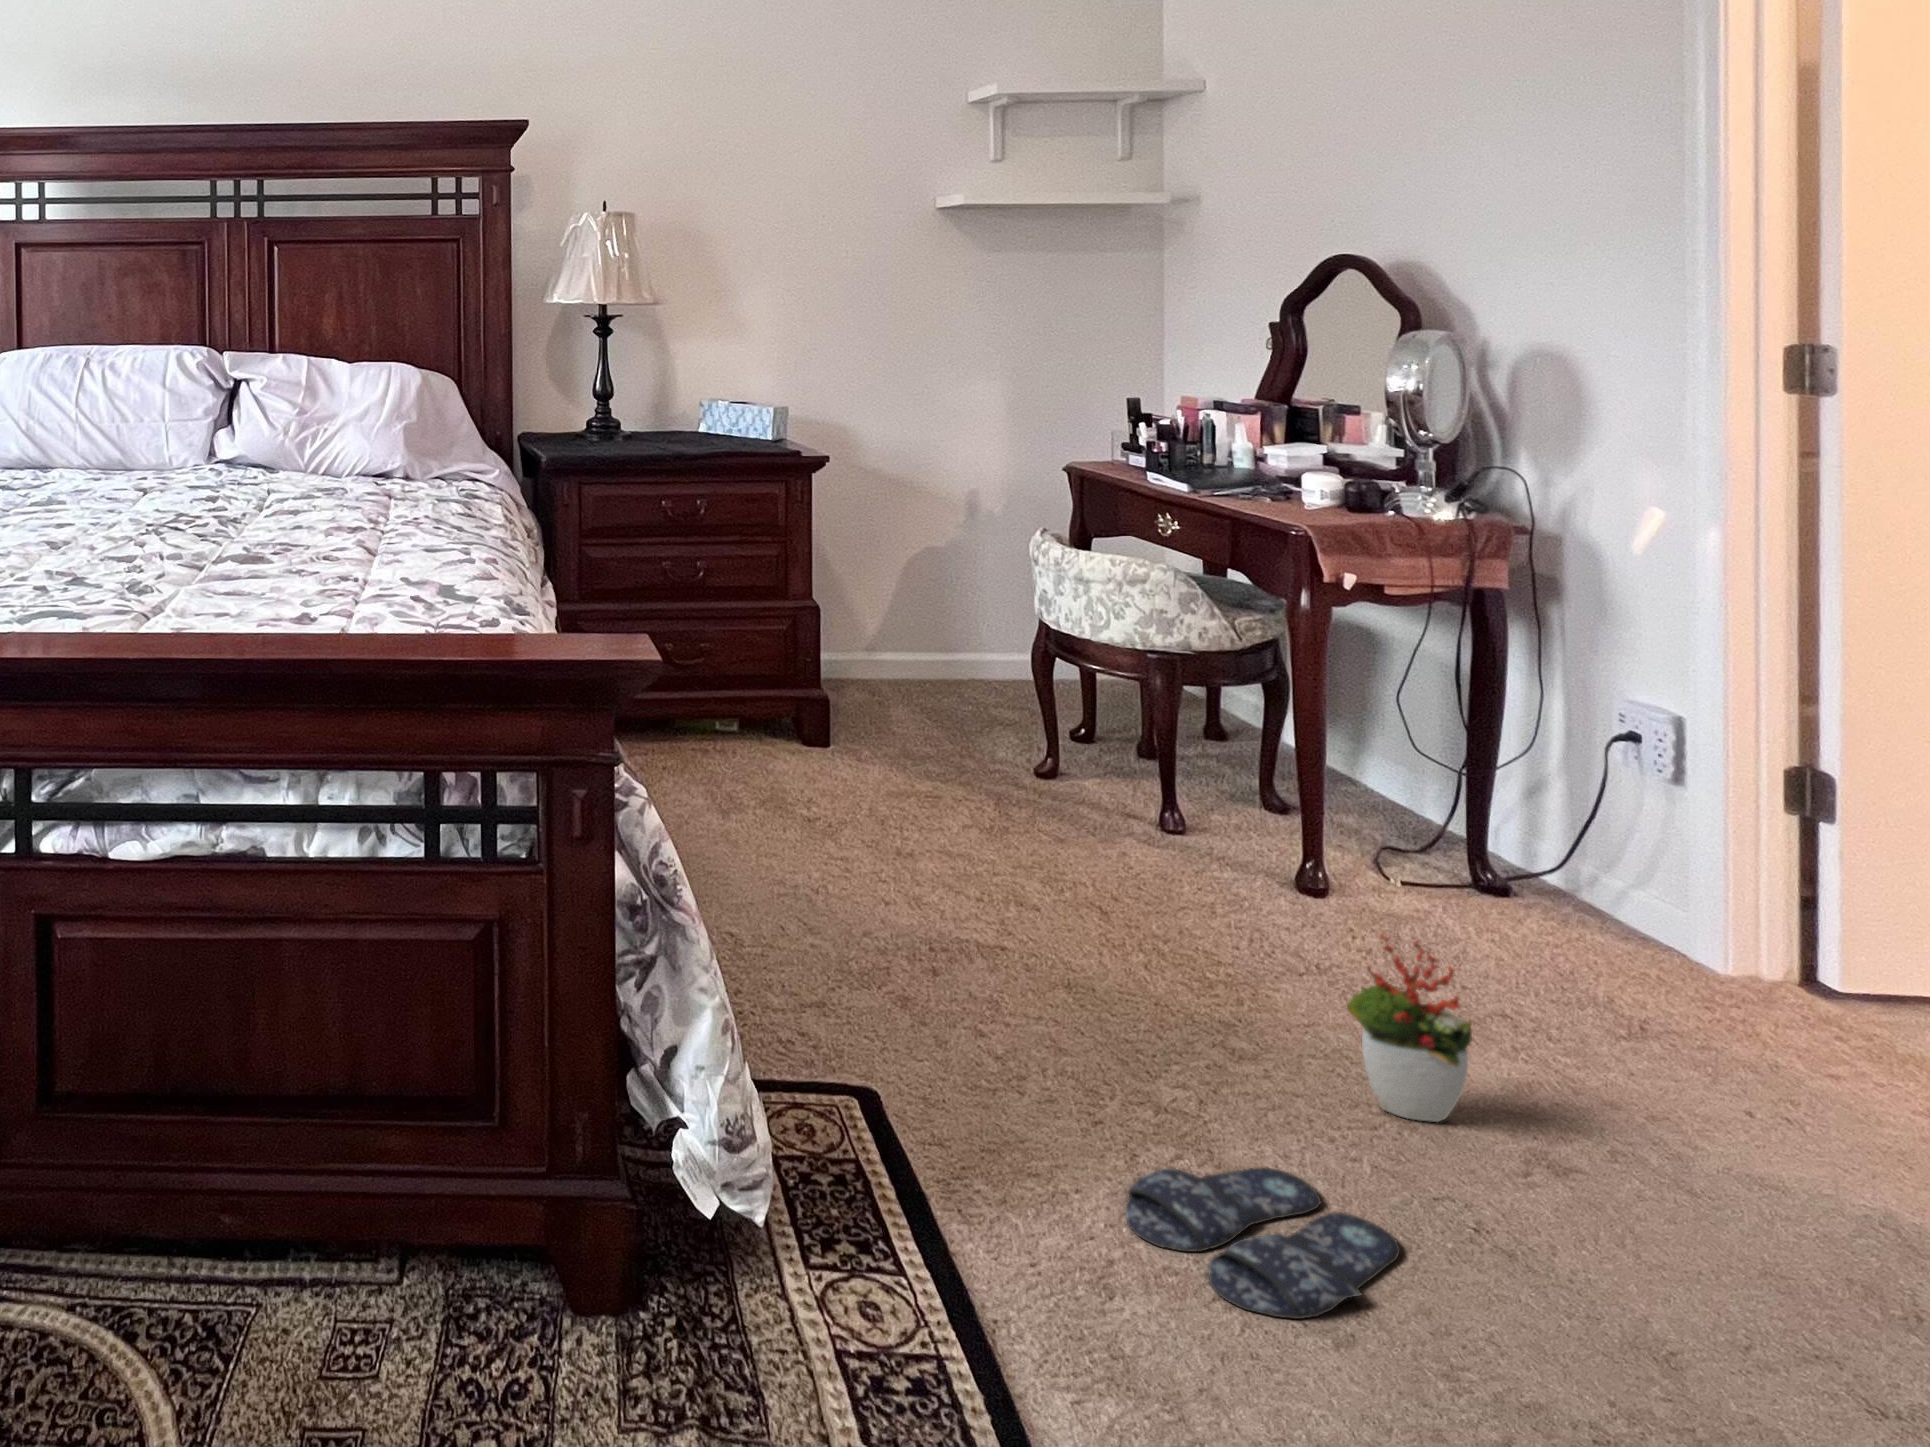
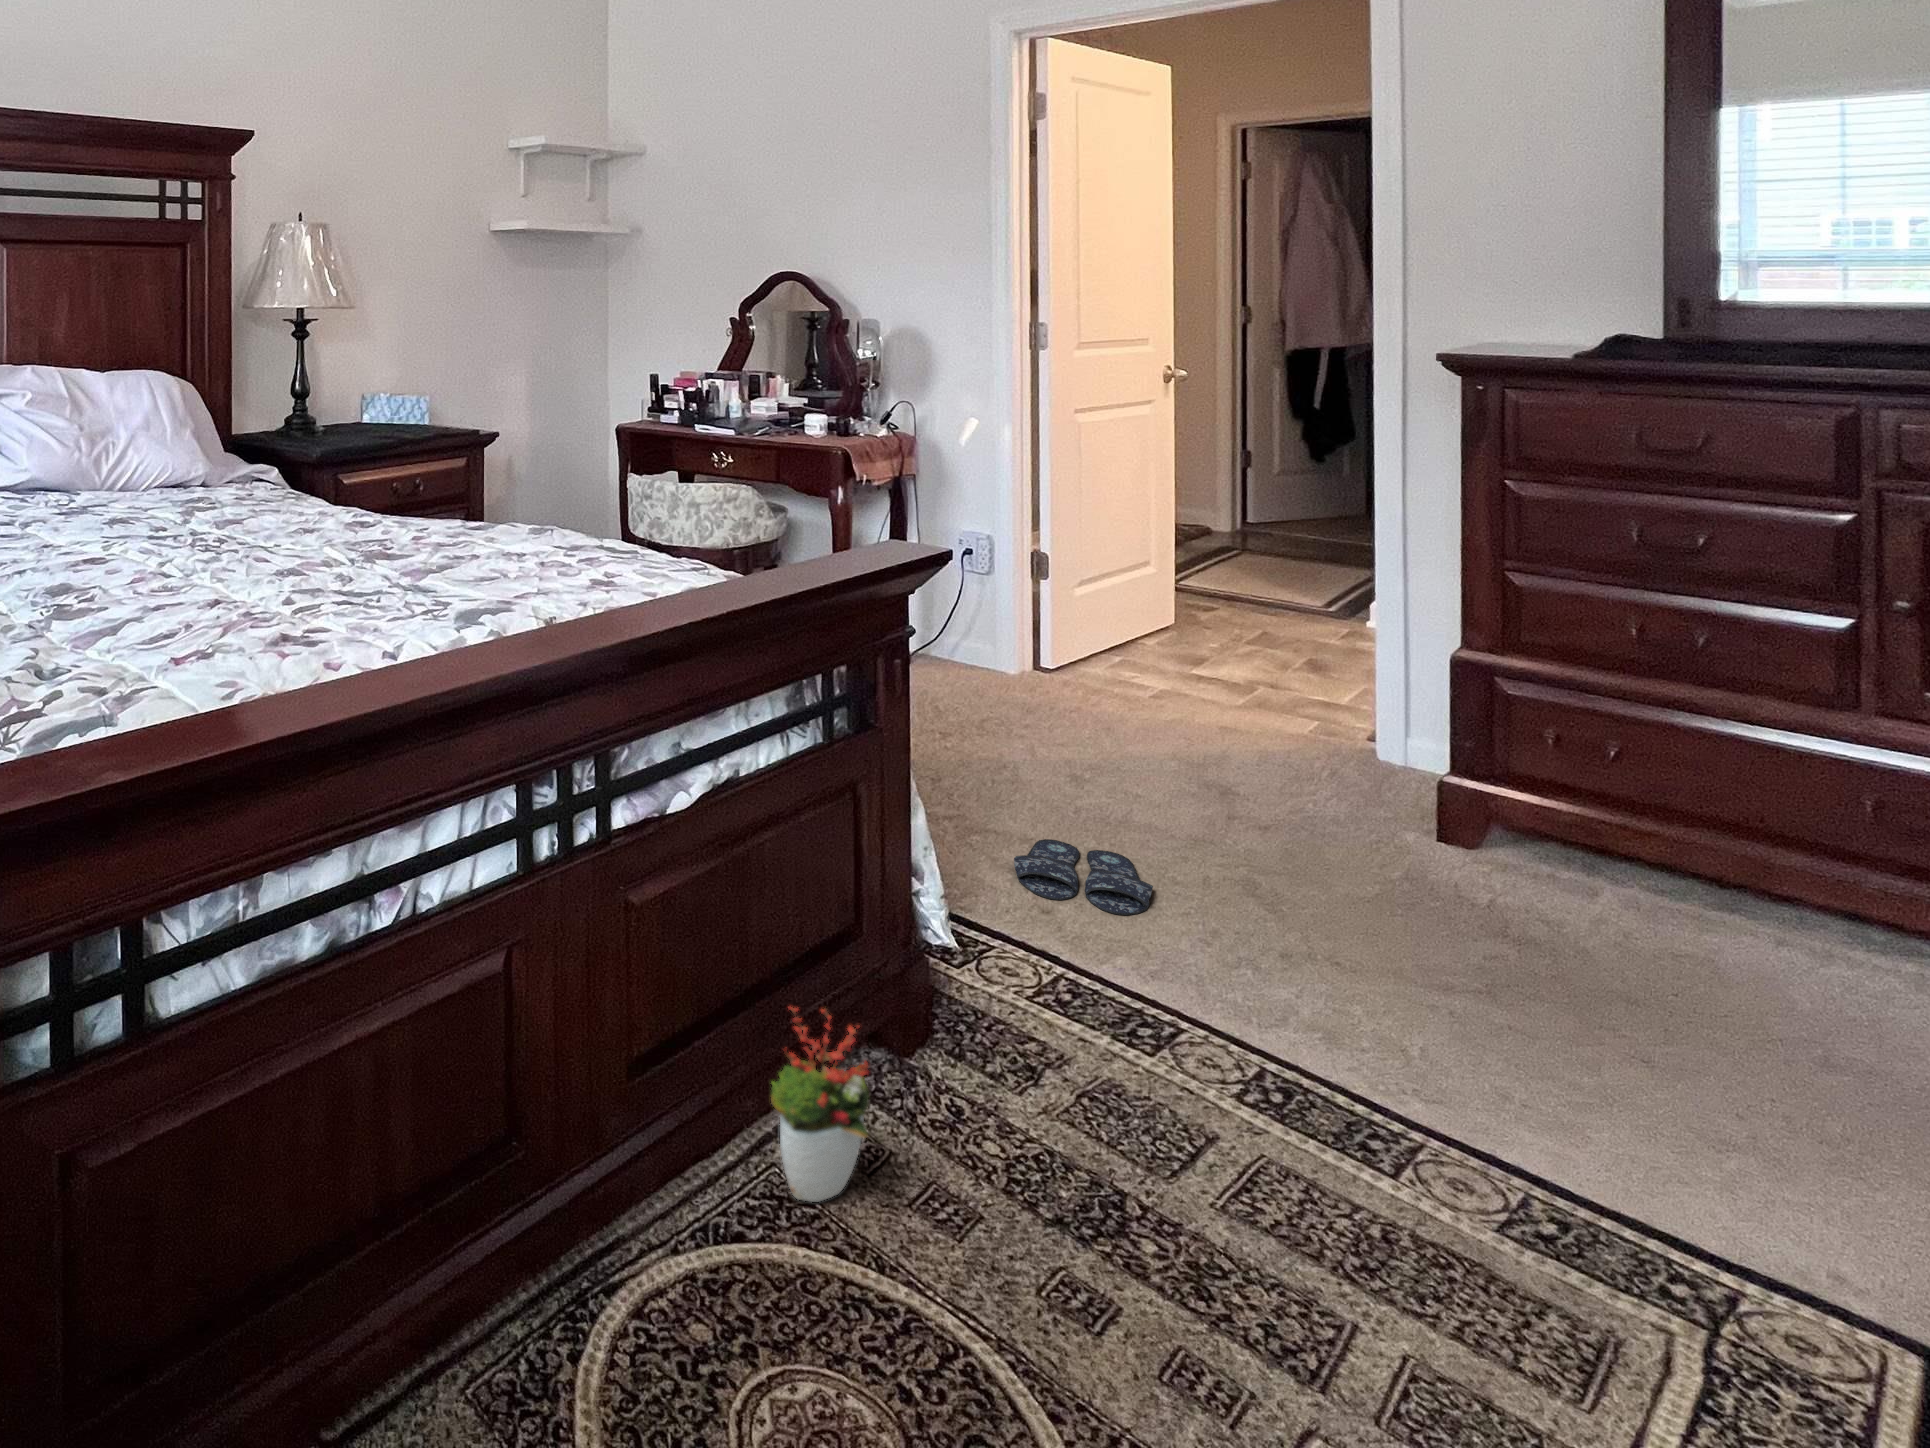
decorative plant: present [1347,935,1472,1122] -> present [771,1007,869,1202]

